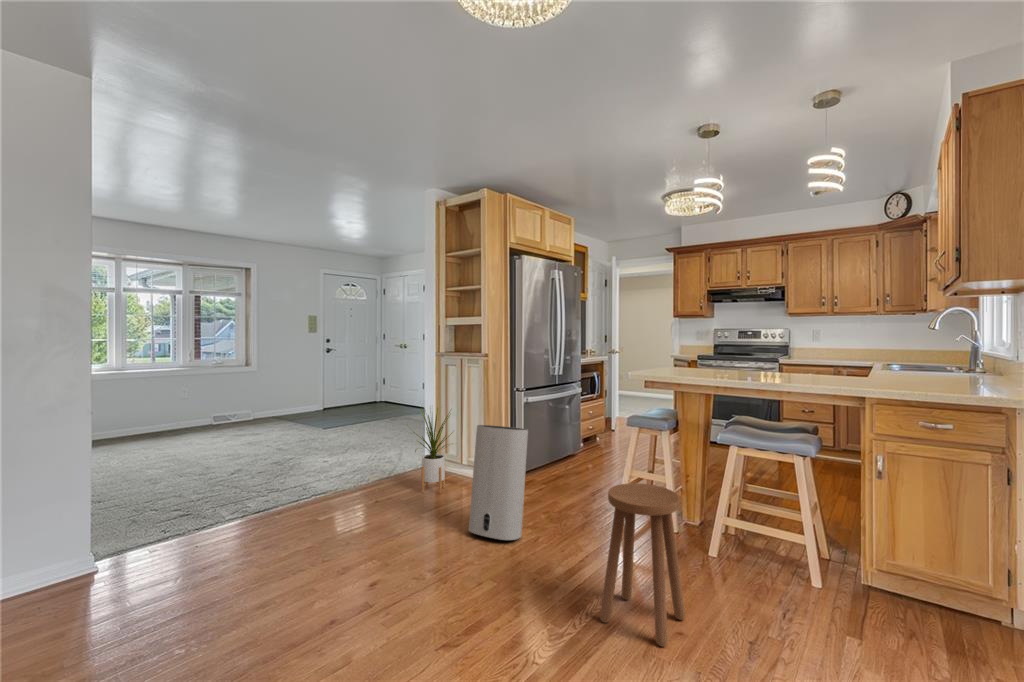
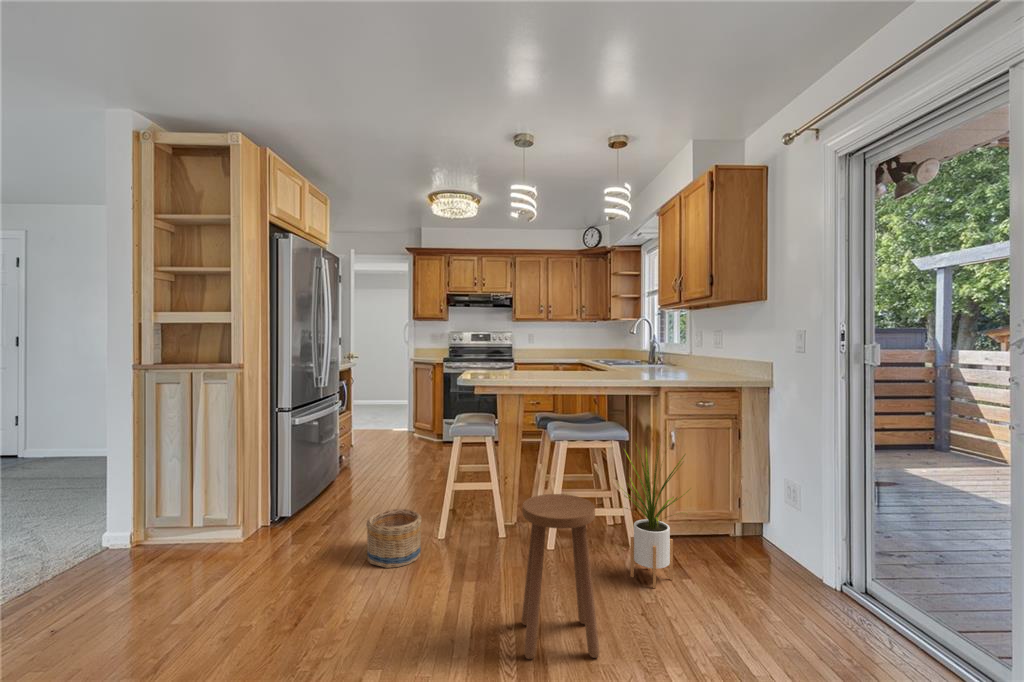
house plant: present [414,408,453,494] -> present [620,444,689,588]
air purifier: present [469,425,528,540] -> none [279,457,361,616]
basket: none [549,480,594,527] -> present [366,509,422,568]

